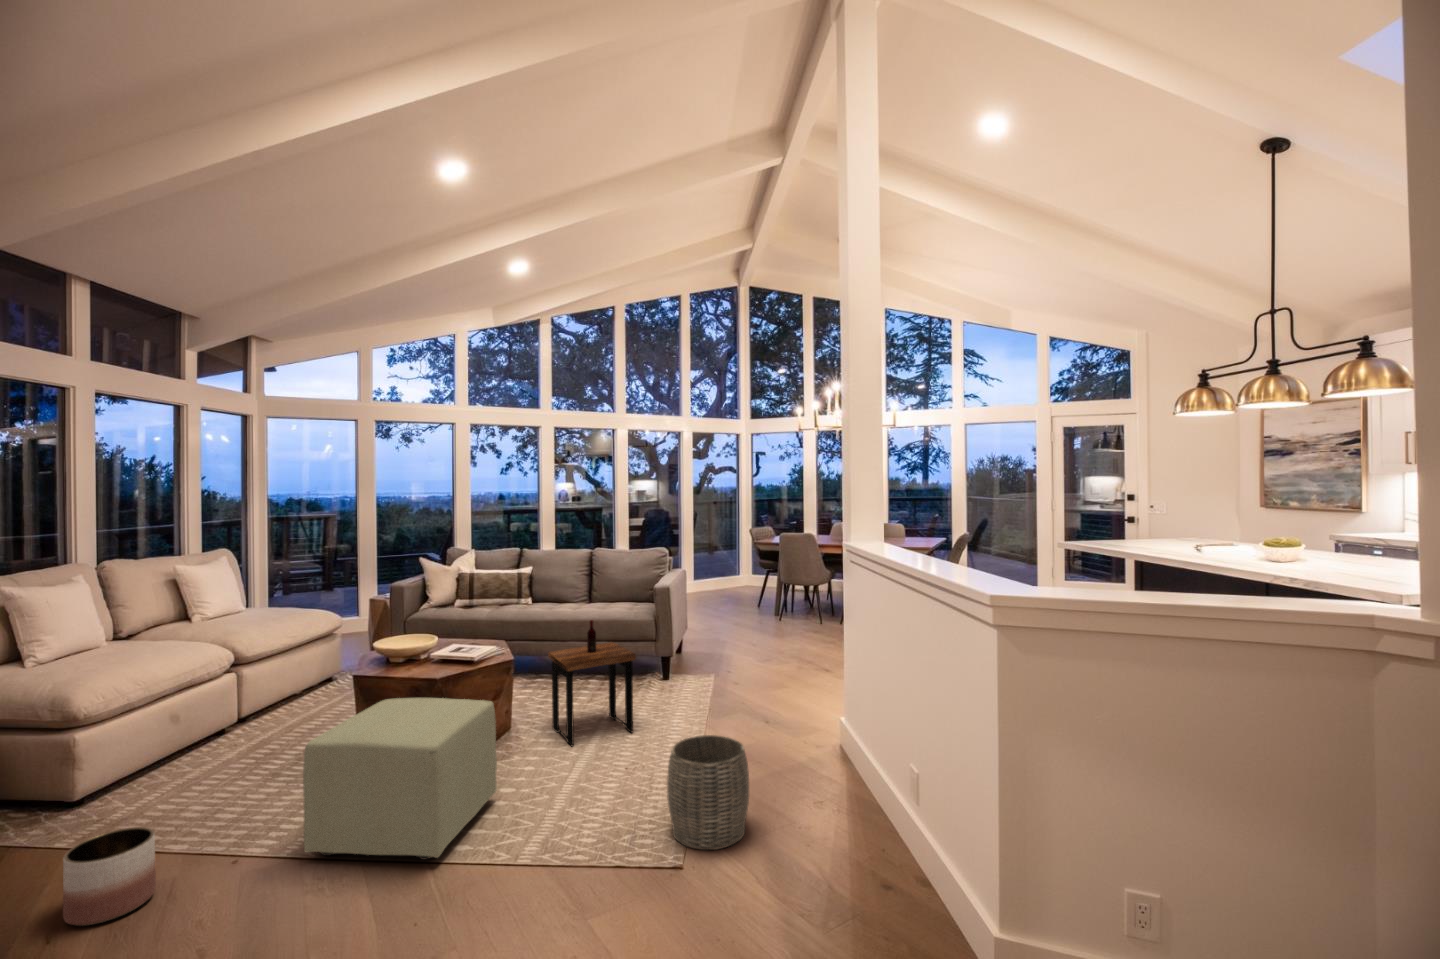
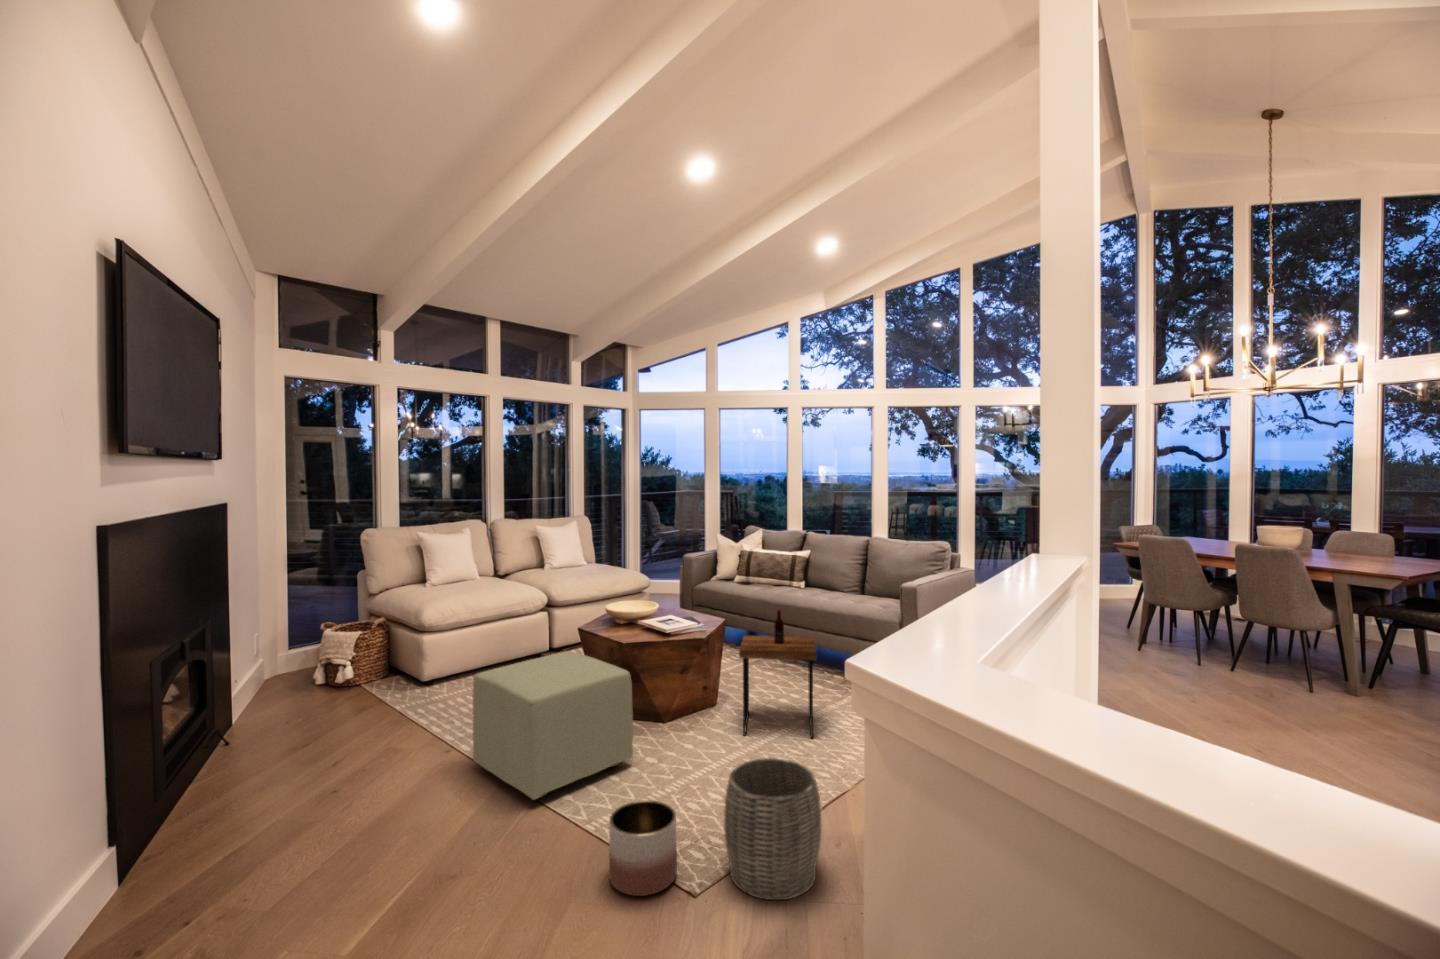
planter: present [63,827,156,926] -> present [609,800,677,896]

